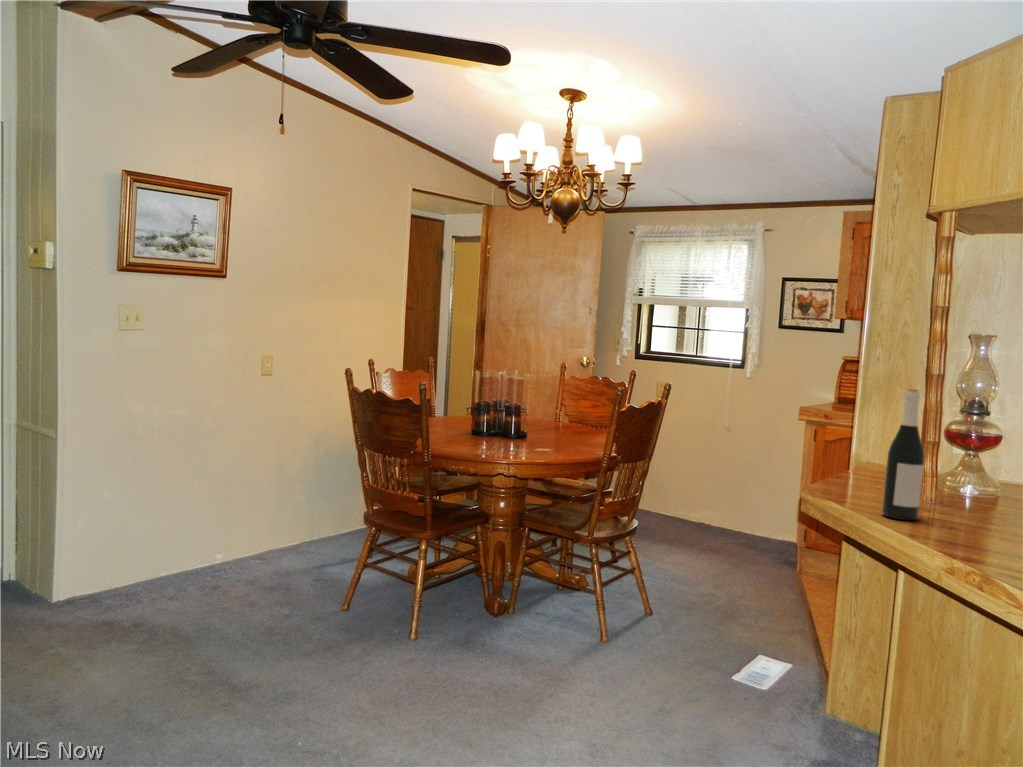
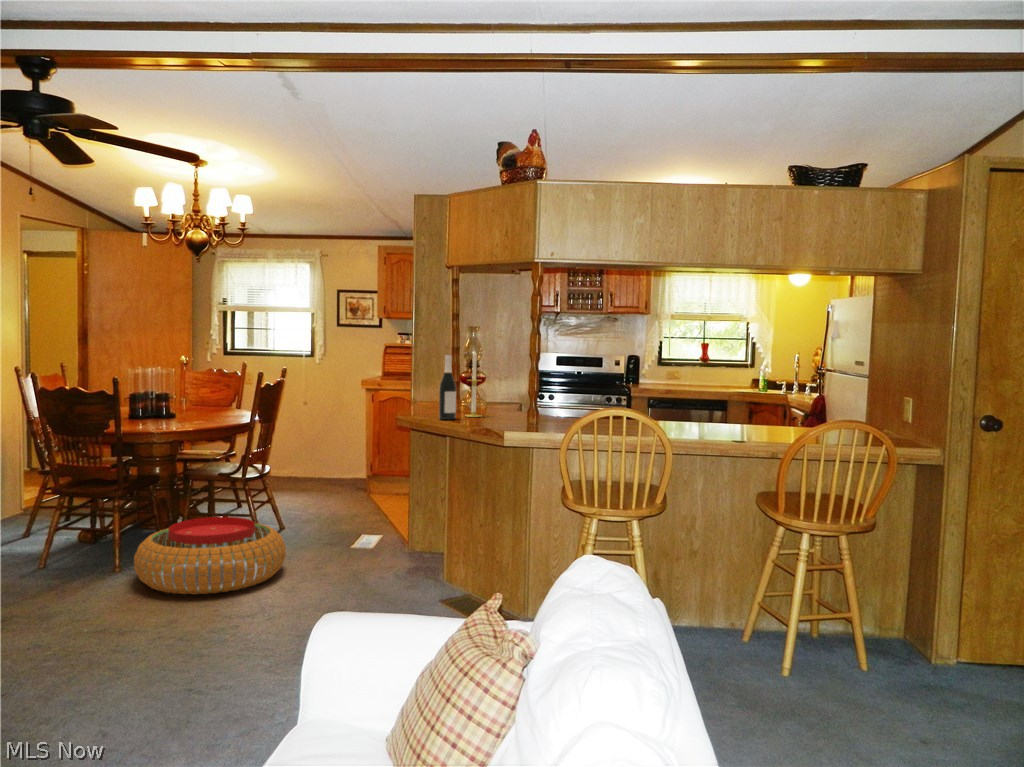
candle: none [942,383,987,521] -> present [465,351,482,417]
pouf: none [417,586,621,717] -> present [134,517,286,594]

